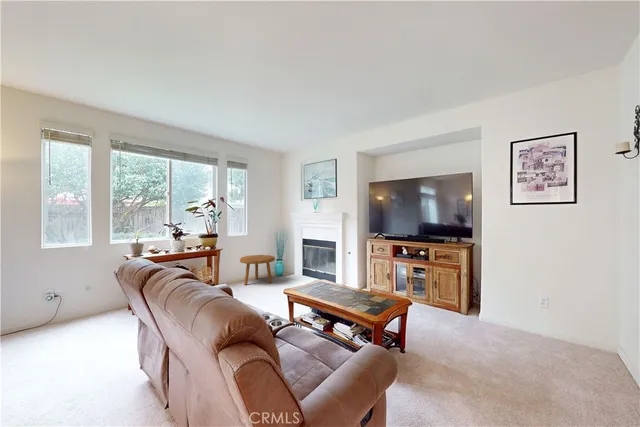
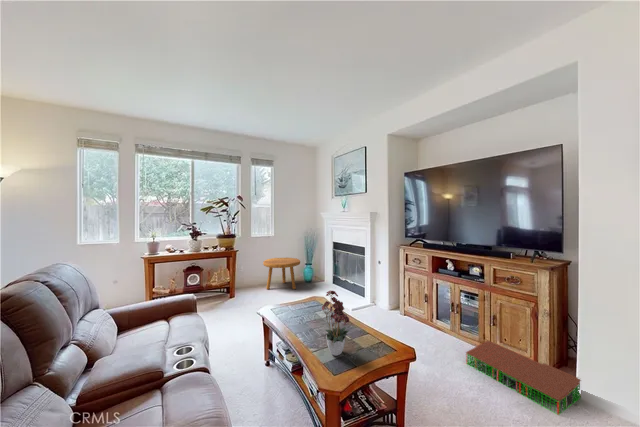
flower arrangement: none [352,263,378,305] -> present [322,290,349,356]
storage bin: none [421,298,483,328] -> present [466,341,581,415]

